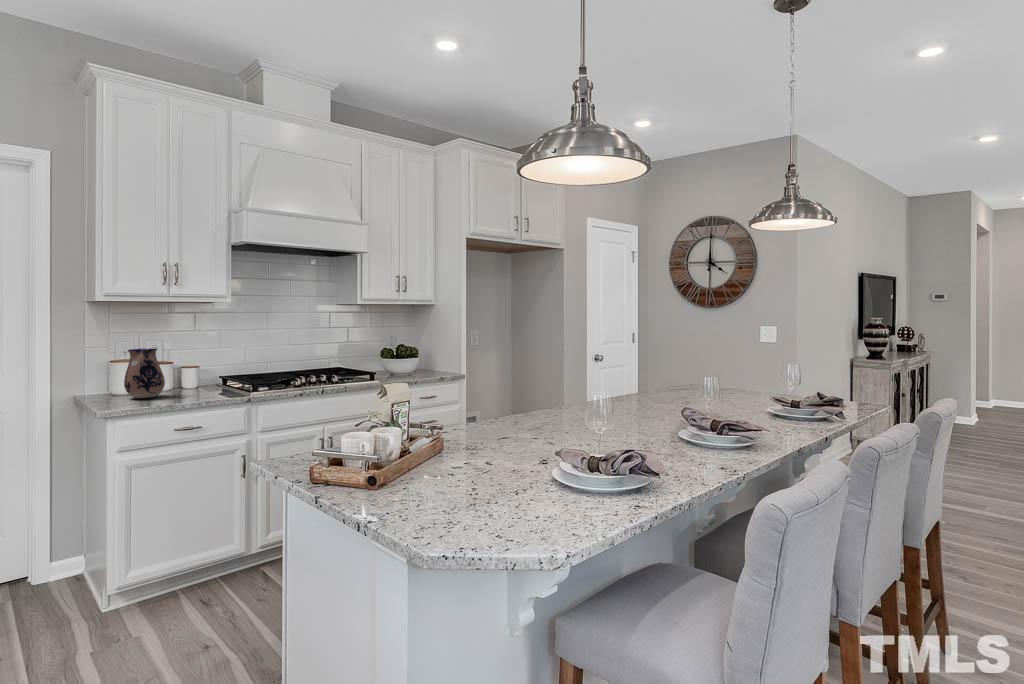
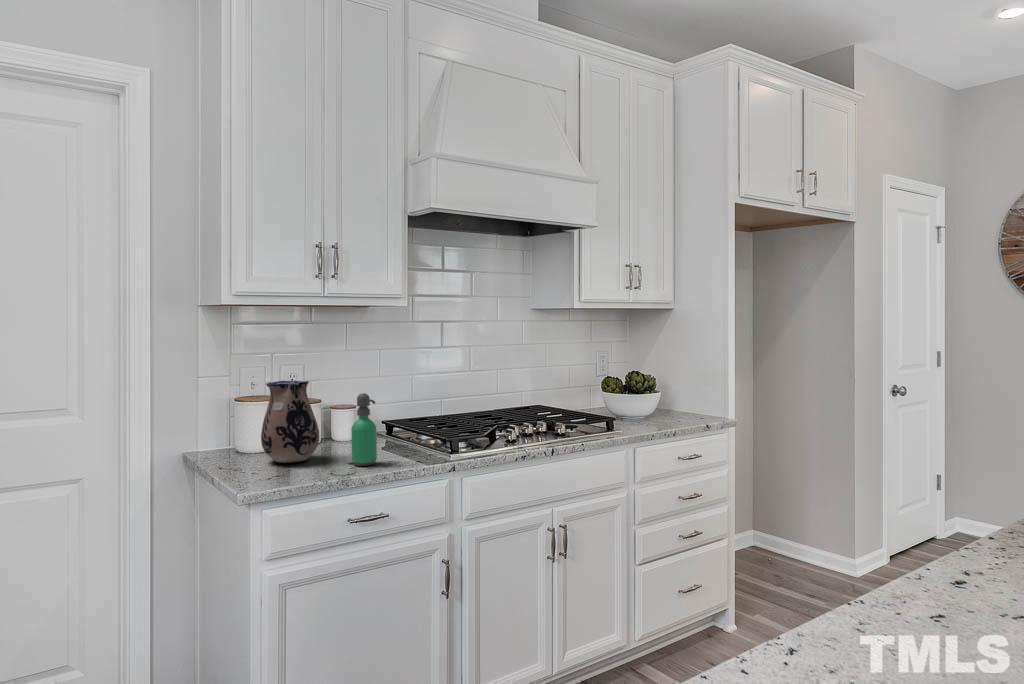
soap dispenser: none [183,355,201,399] -> present [351,393,377,466]

